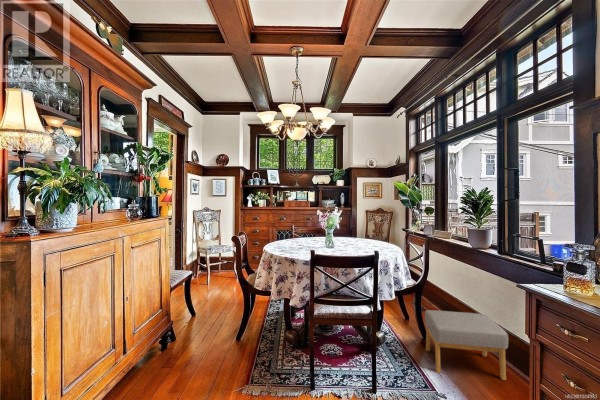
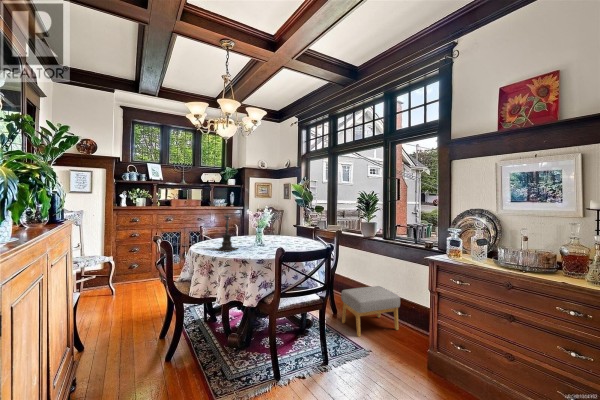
candle holder: none [278,211,304,251] -> present [215,215,237,252]

